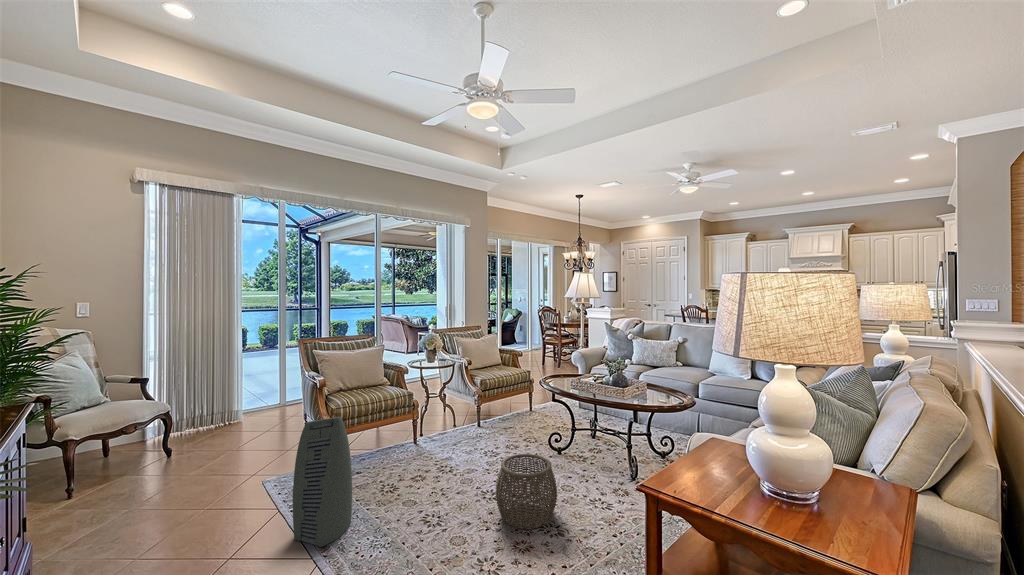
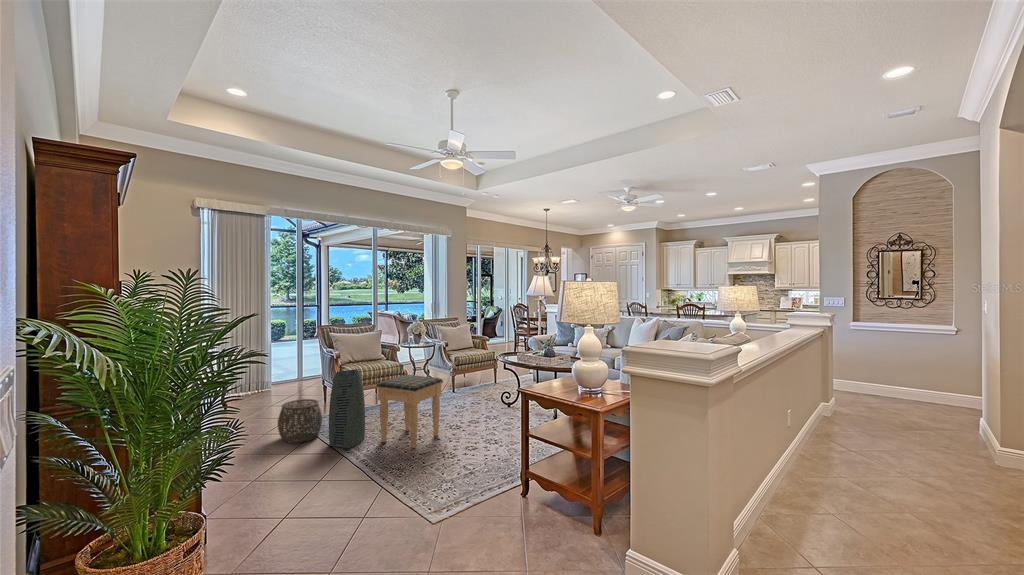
footstool: none [367,420,470,548] -> present [376,375,443,448]
woven basket: present [496,454,557,529] -> present [278,399,322,443]

